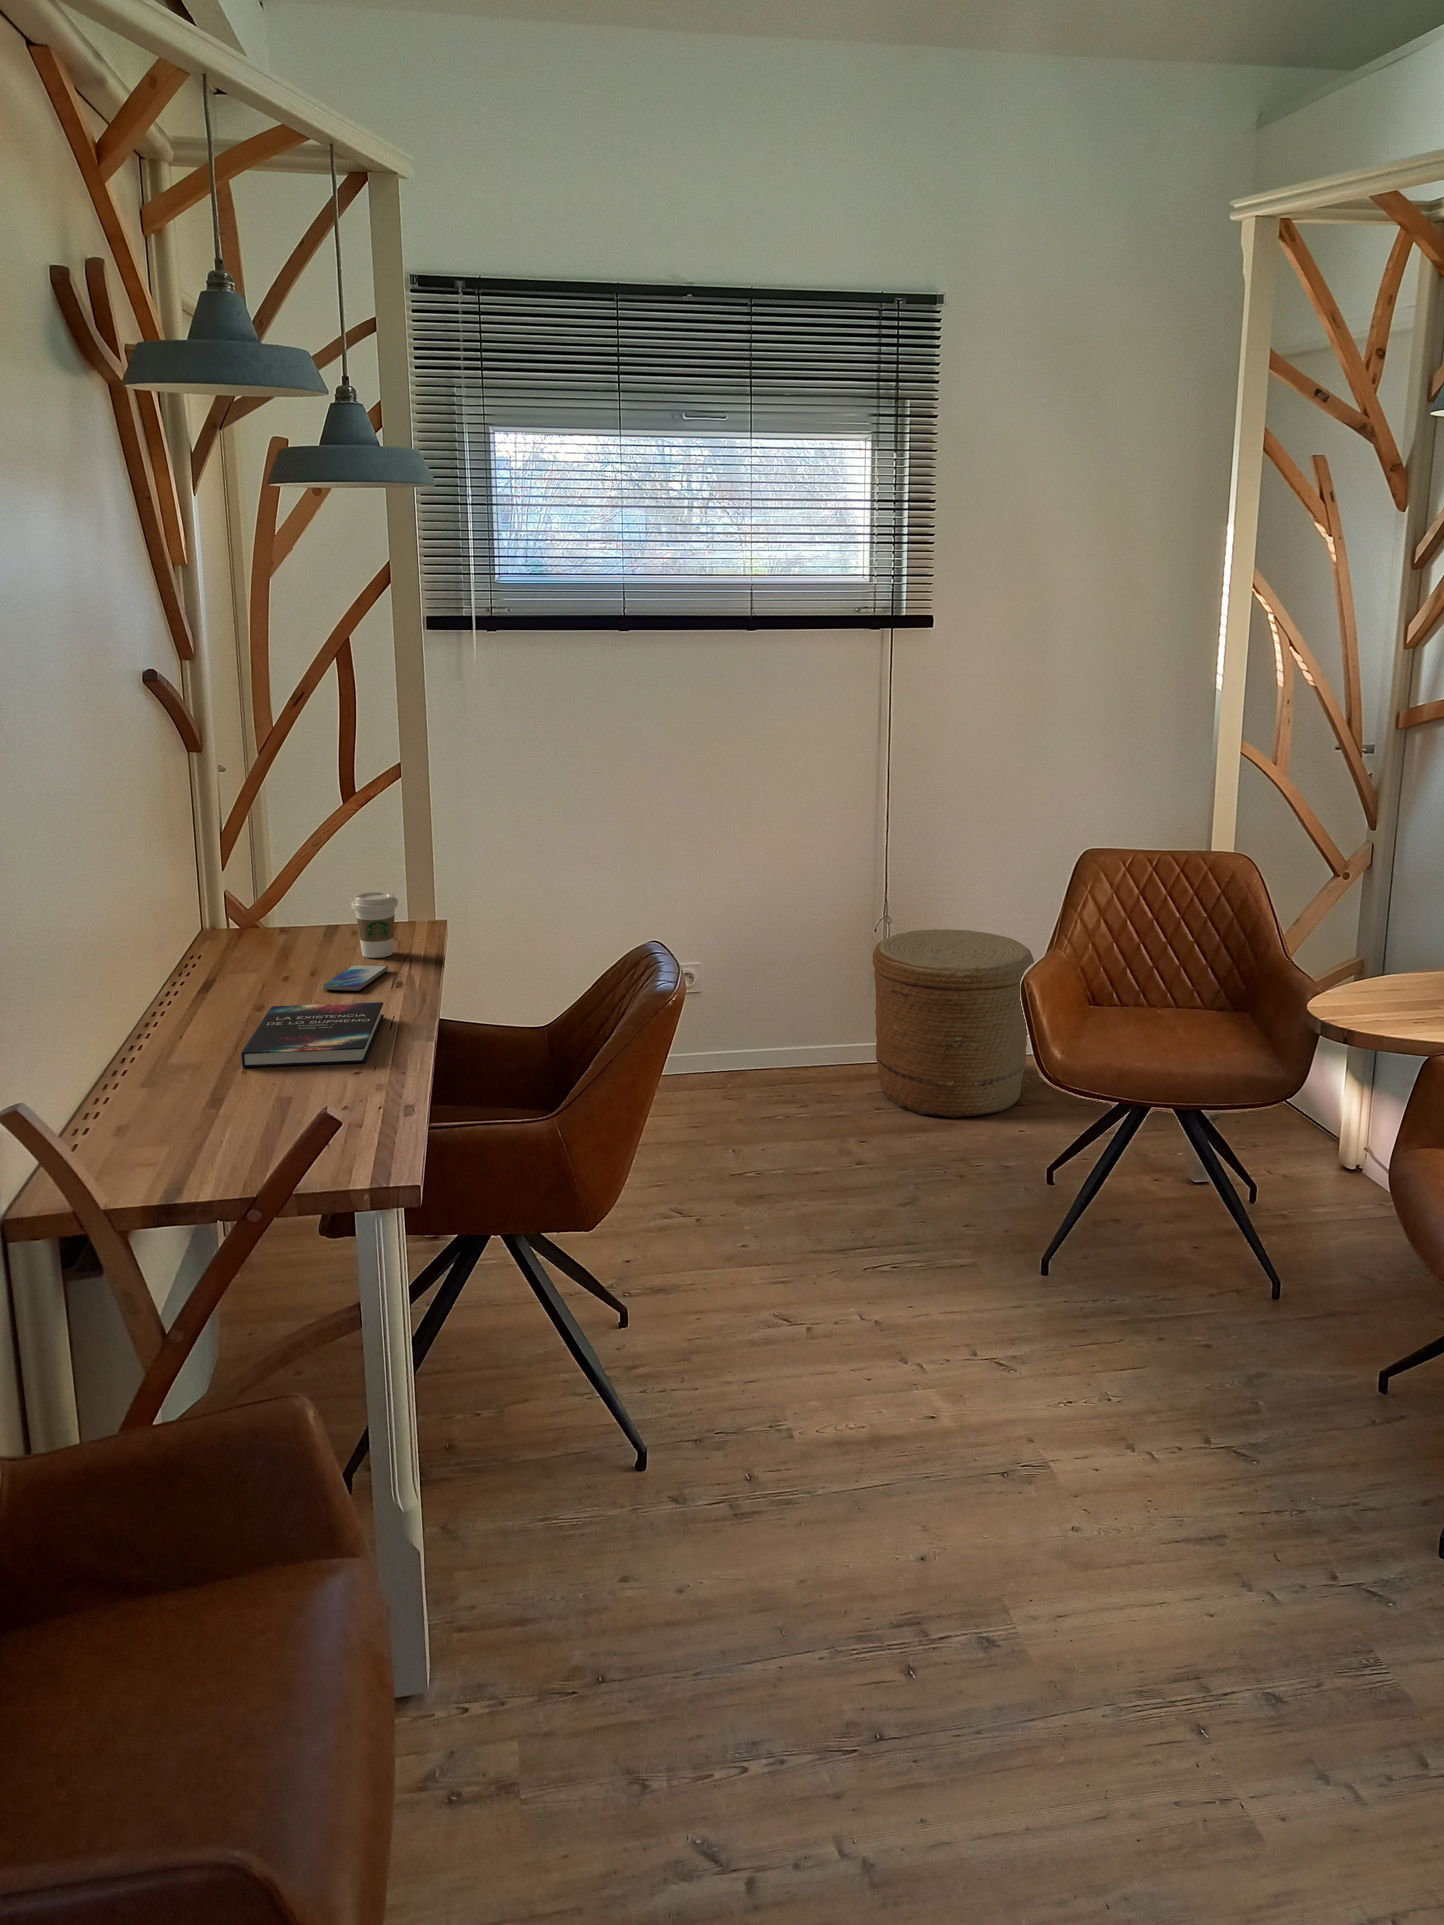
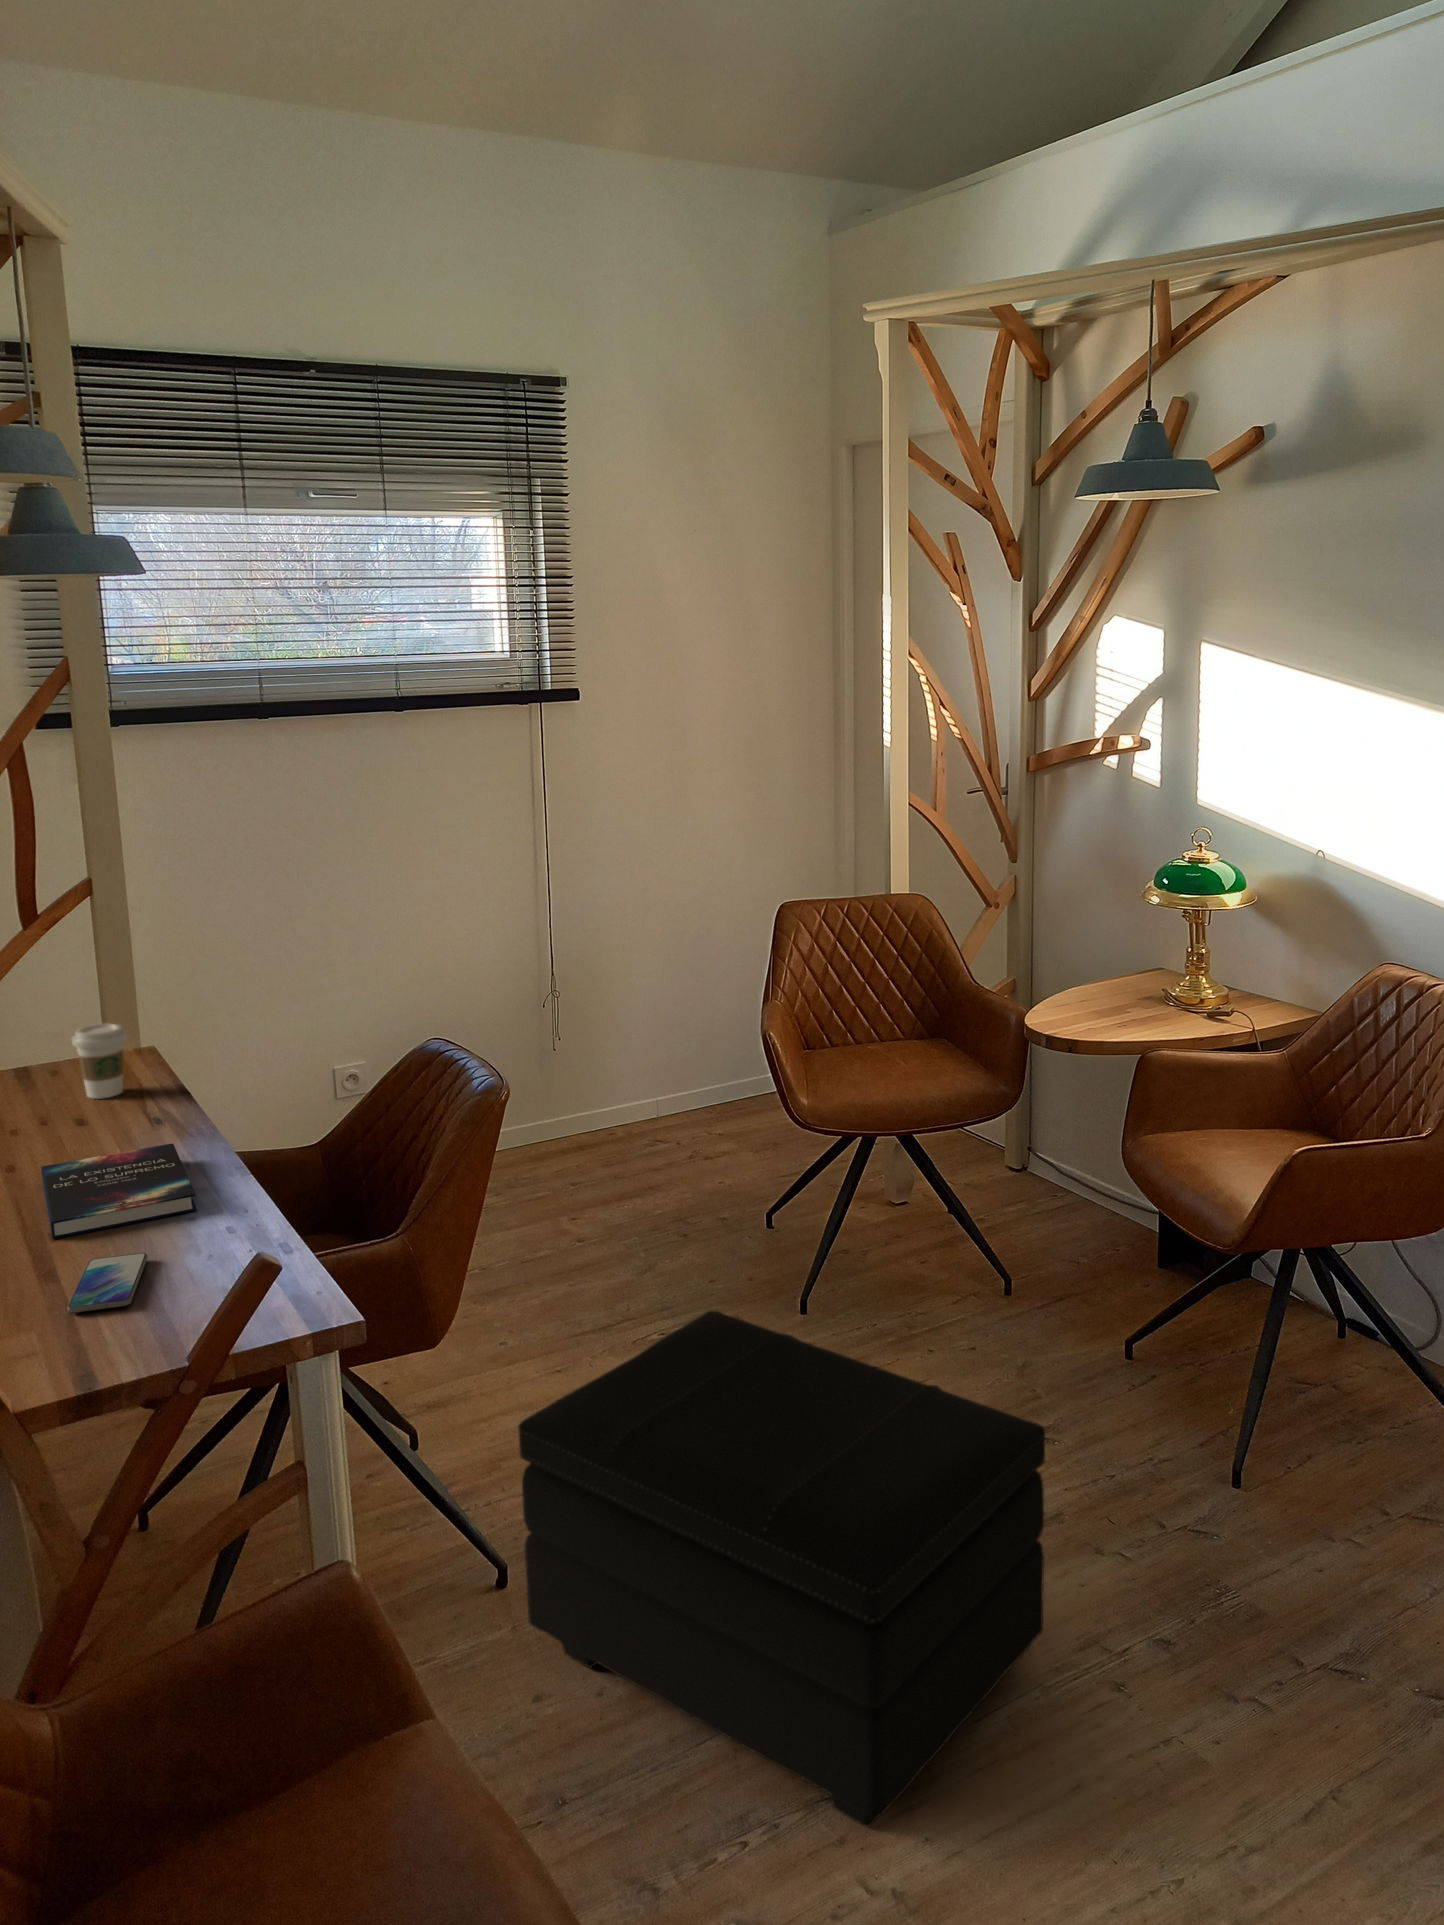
woven basket: present [873,929,1034,1118] -> none [550,995,710,1183]
smartphone: present [322,965,388,991] -> present [67,1253,148,1313]
footstool: none [627,1244,1134,1785] -> present [518,1311,1045,1827]

